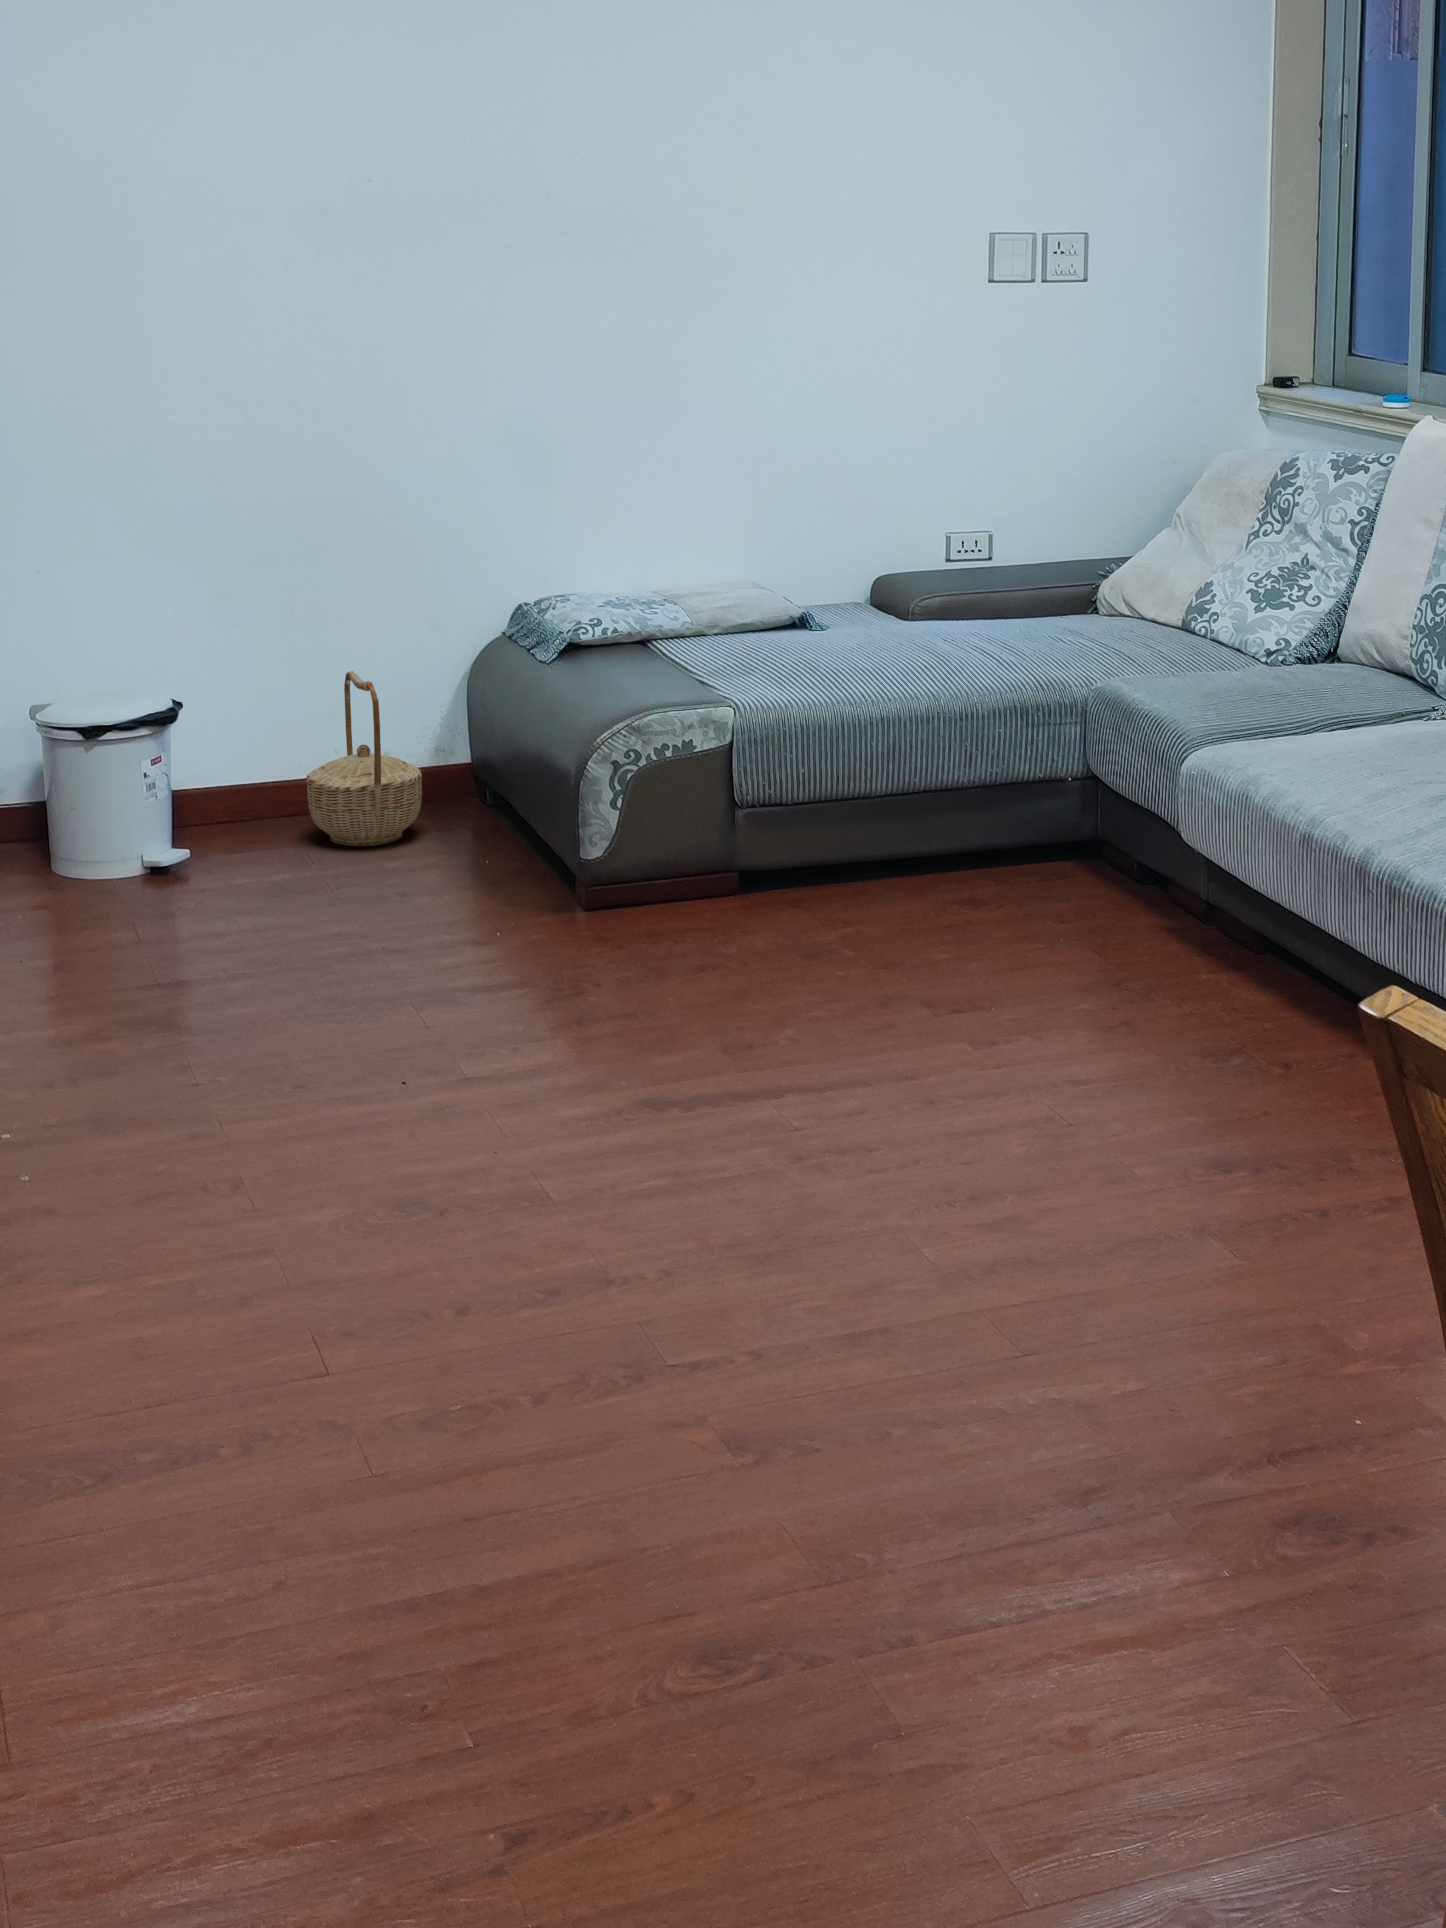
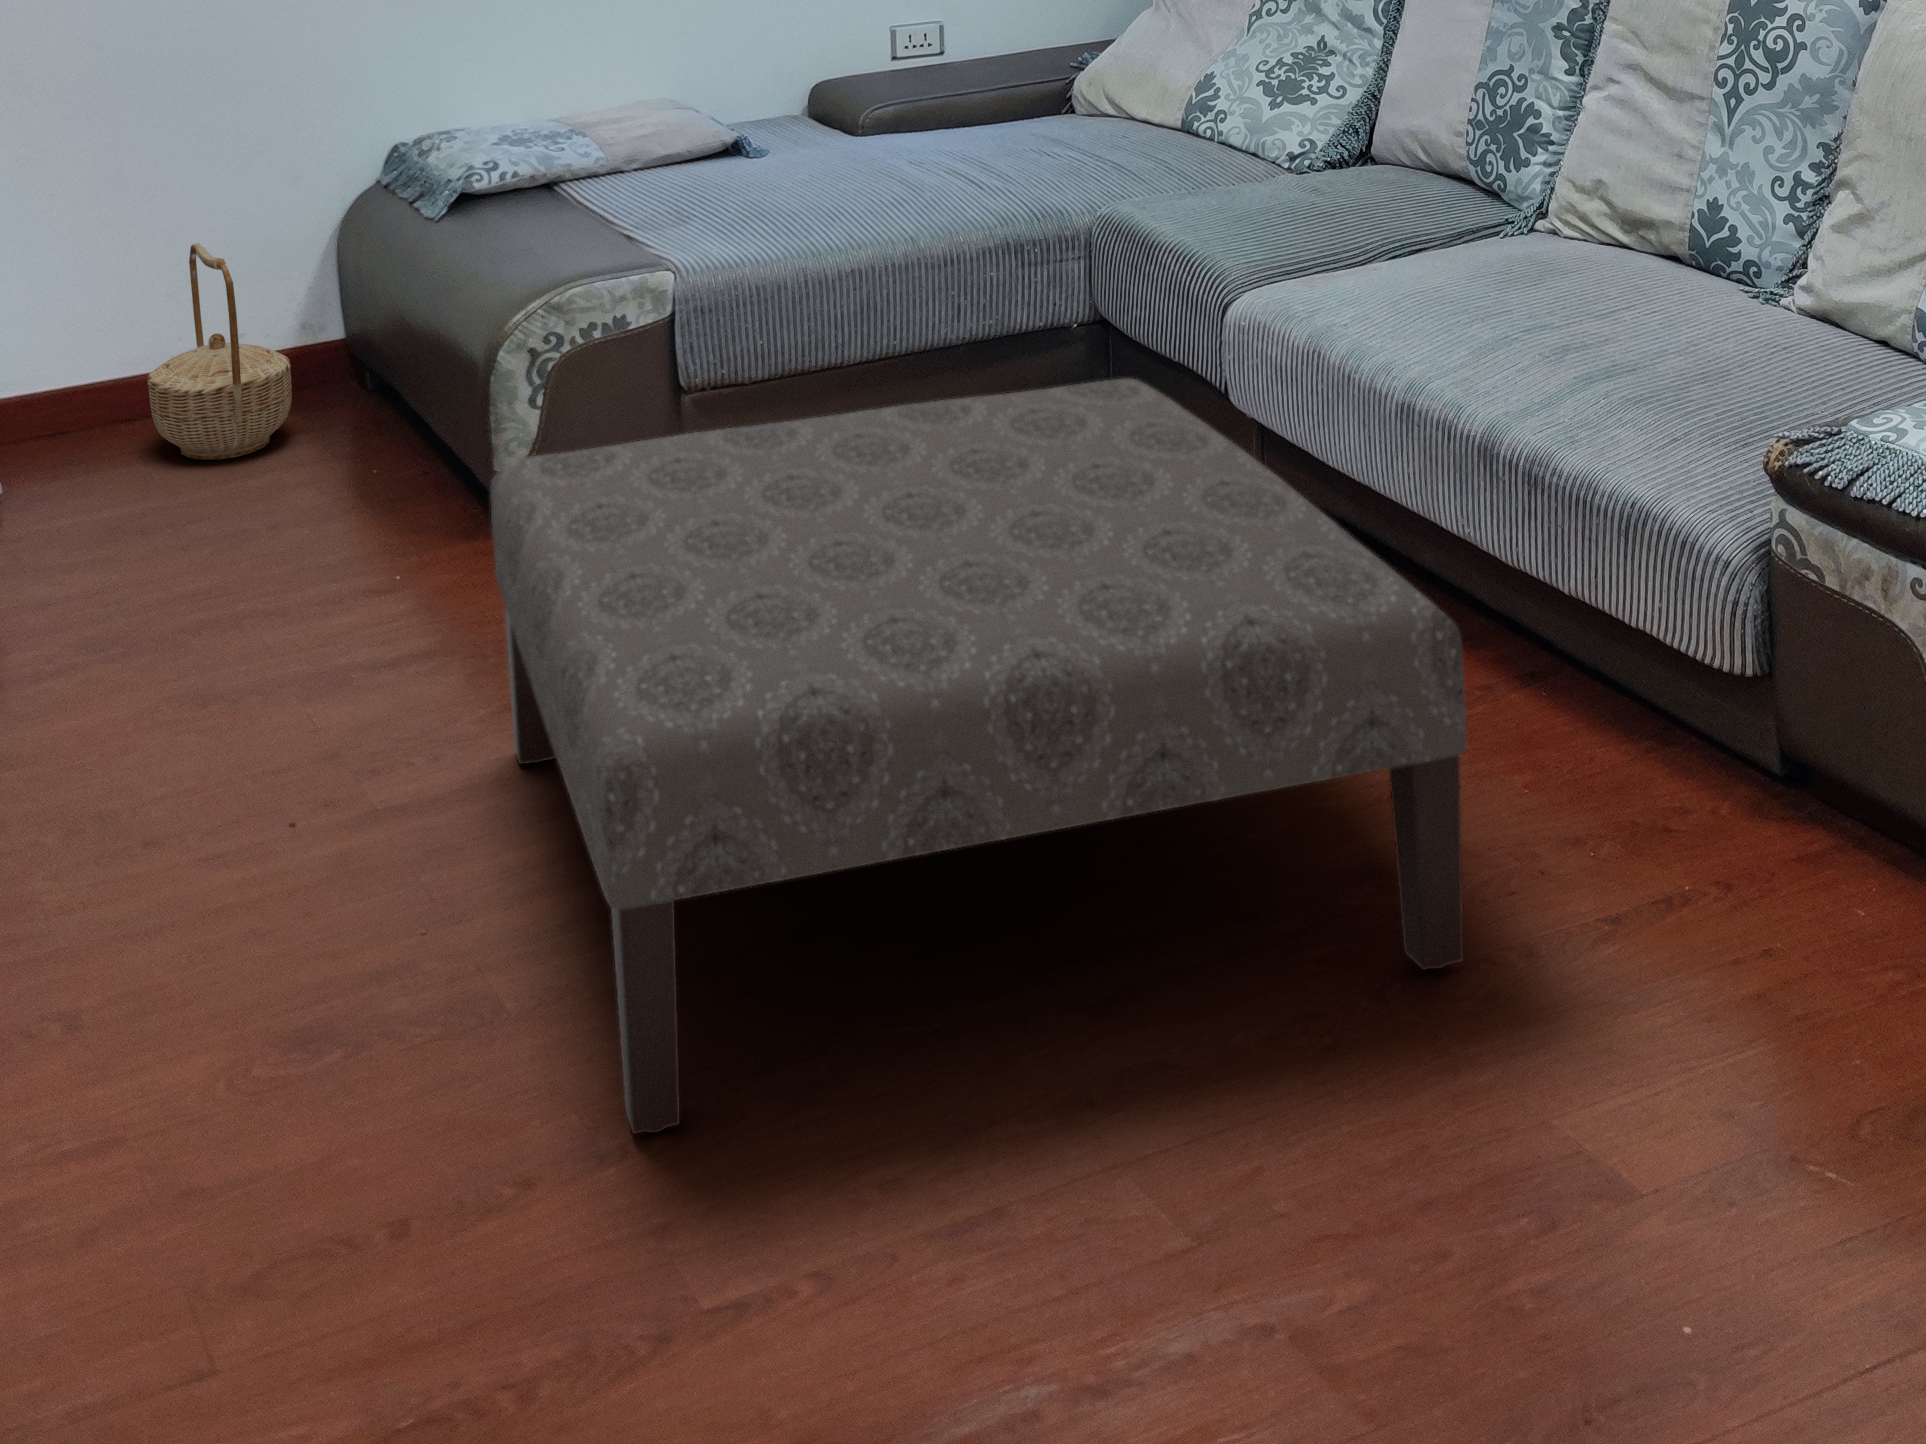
ottoman: none [564,794,1274,1268] -> present [490,379,1467,1133]

